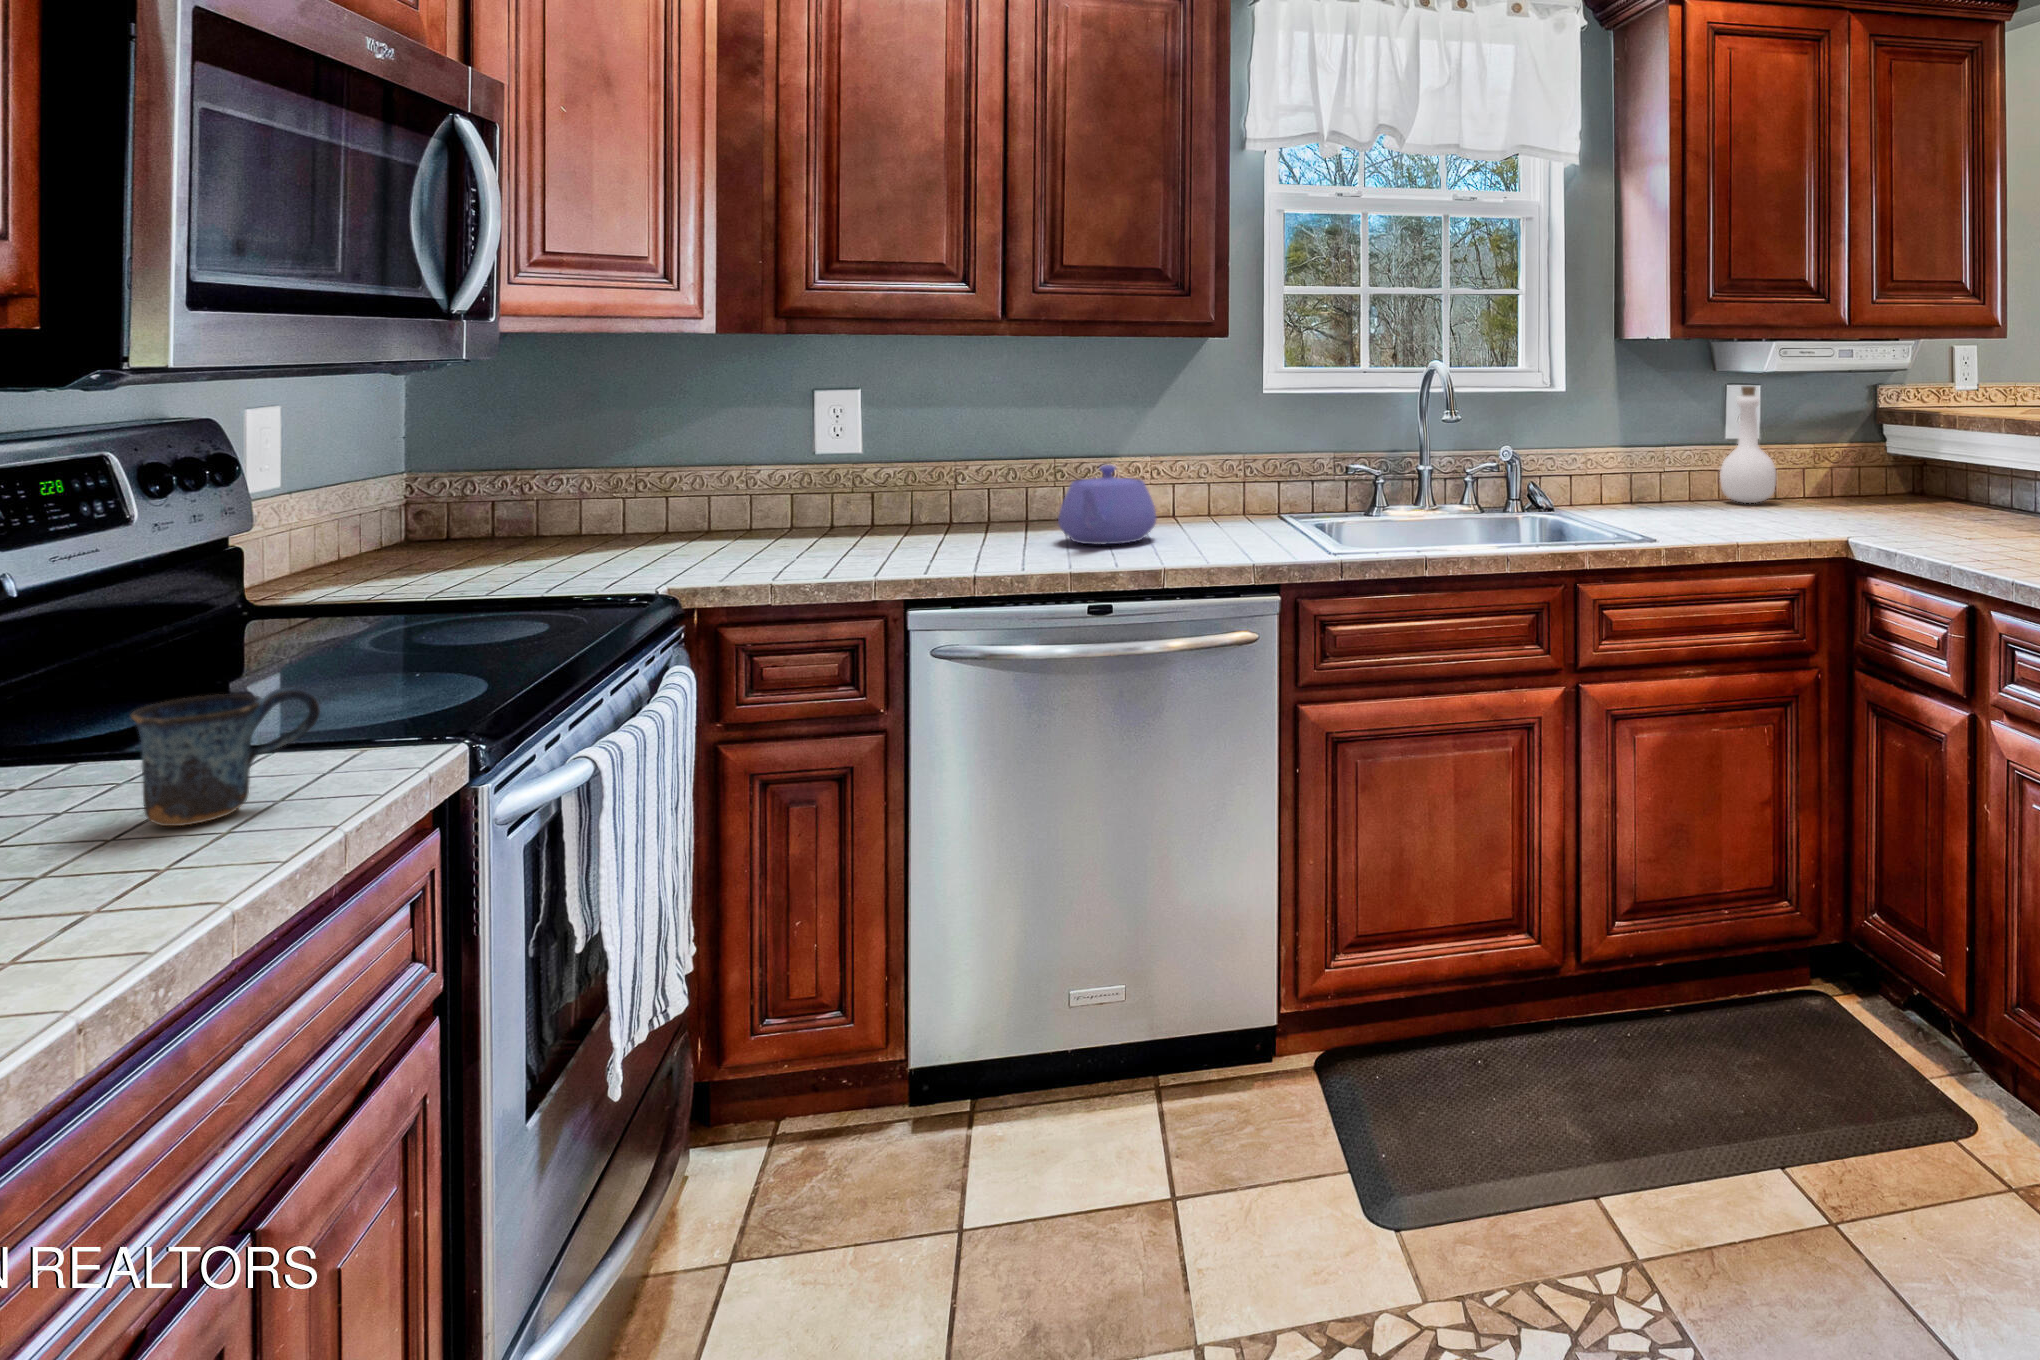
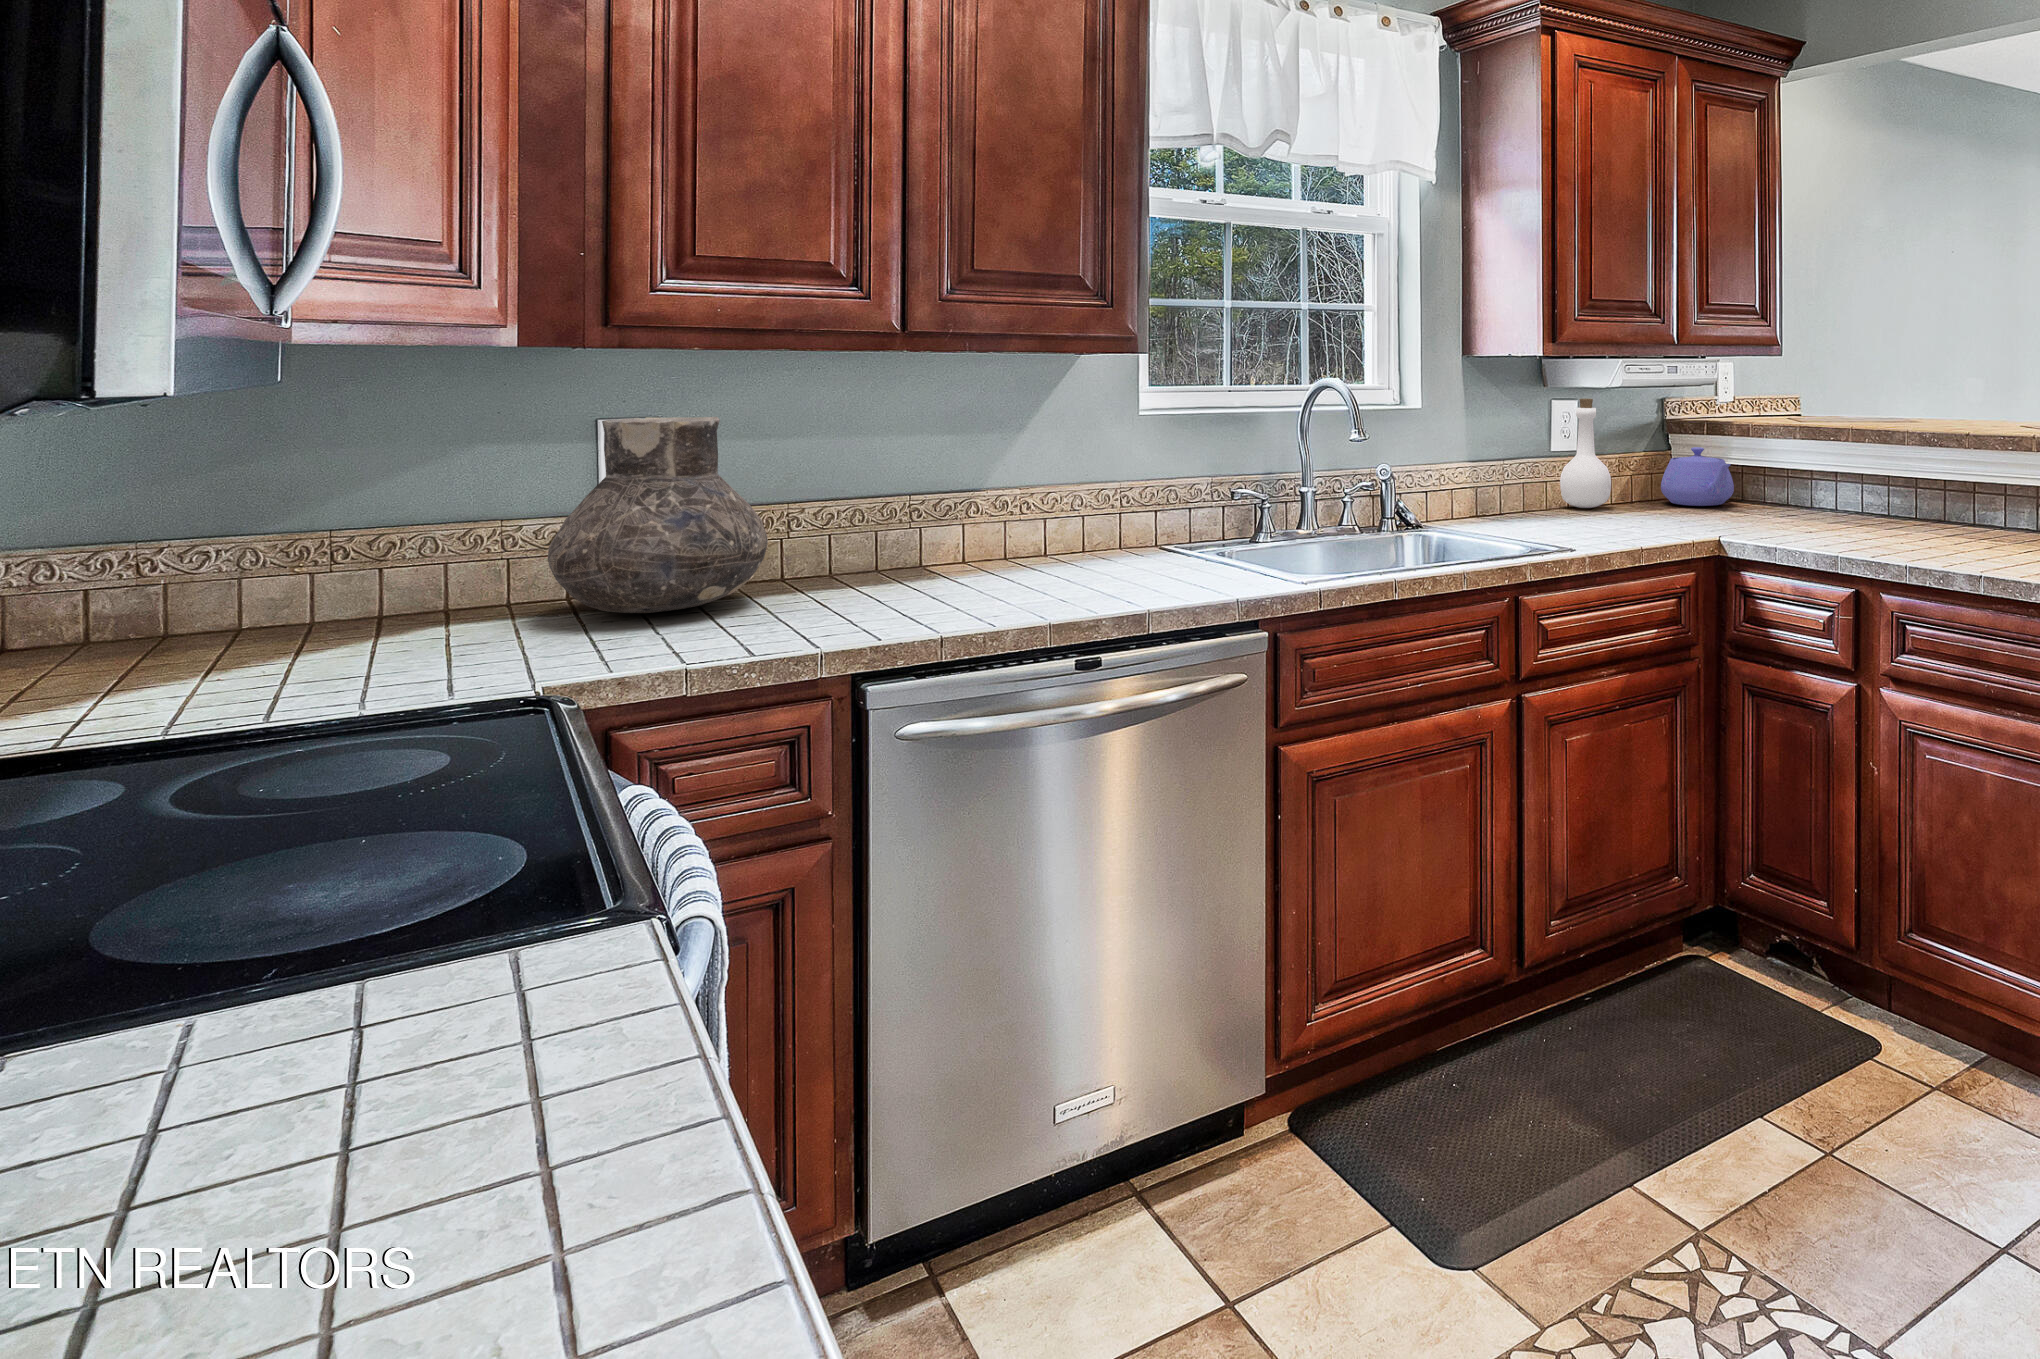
vase: none [754,390,916,544] -> present [548,417,768,613]
teapot: present [1058,465,1157,544] -> present [1661,447,1734,506]
mug: present [131,687,320,826] -> none [294,887,559,1130]

